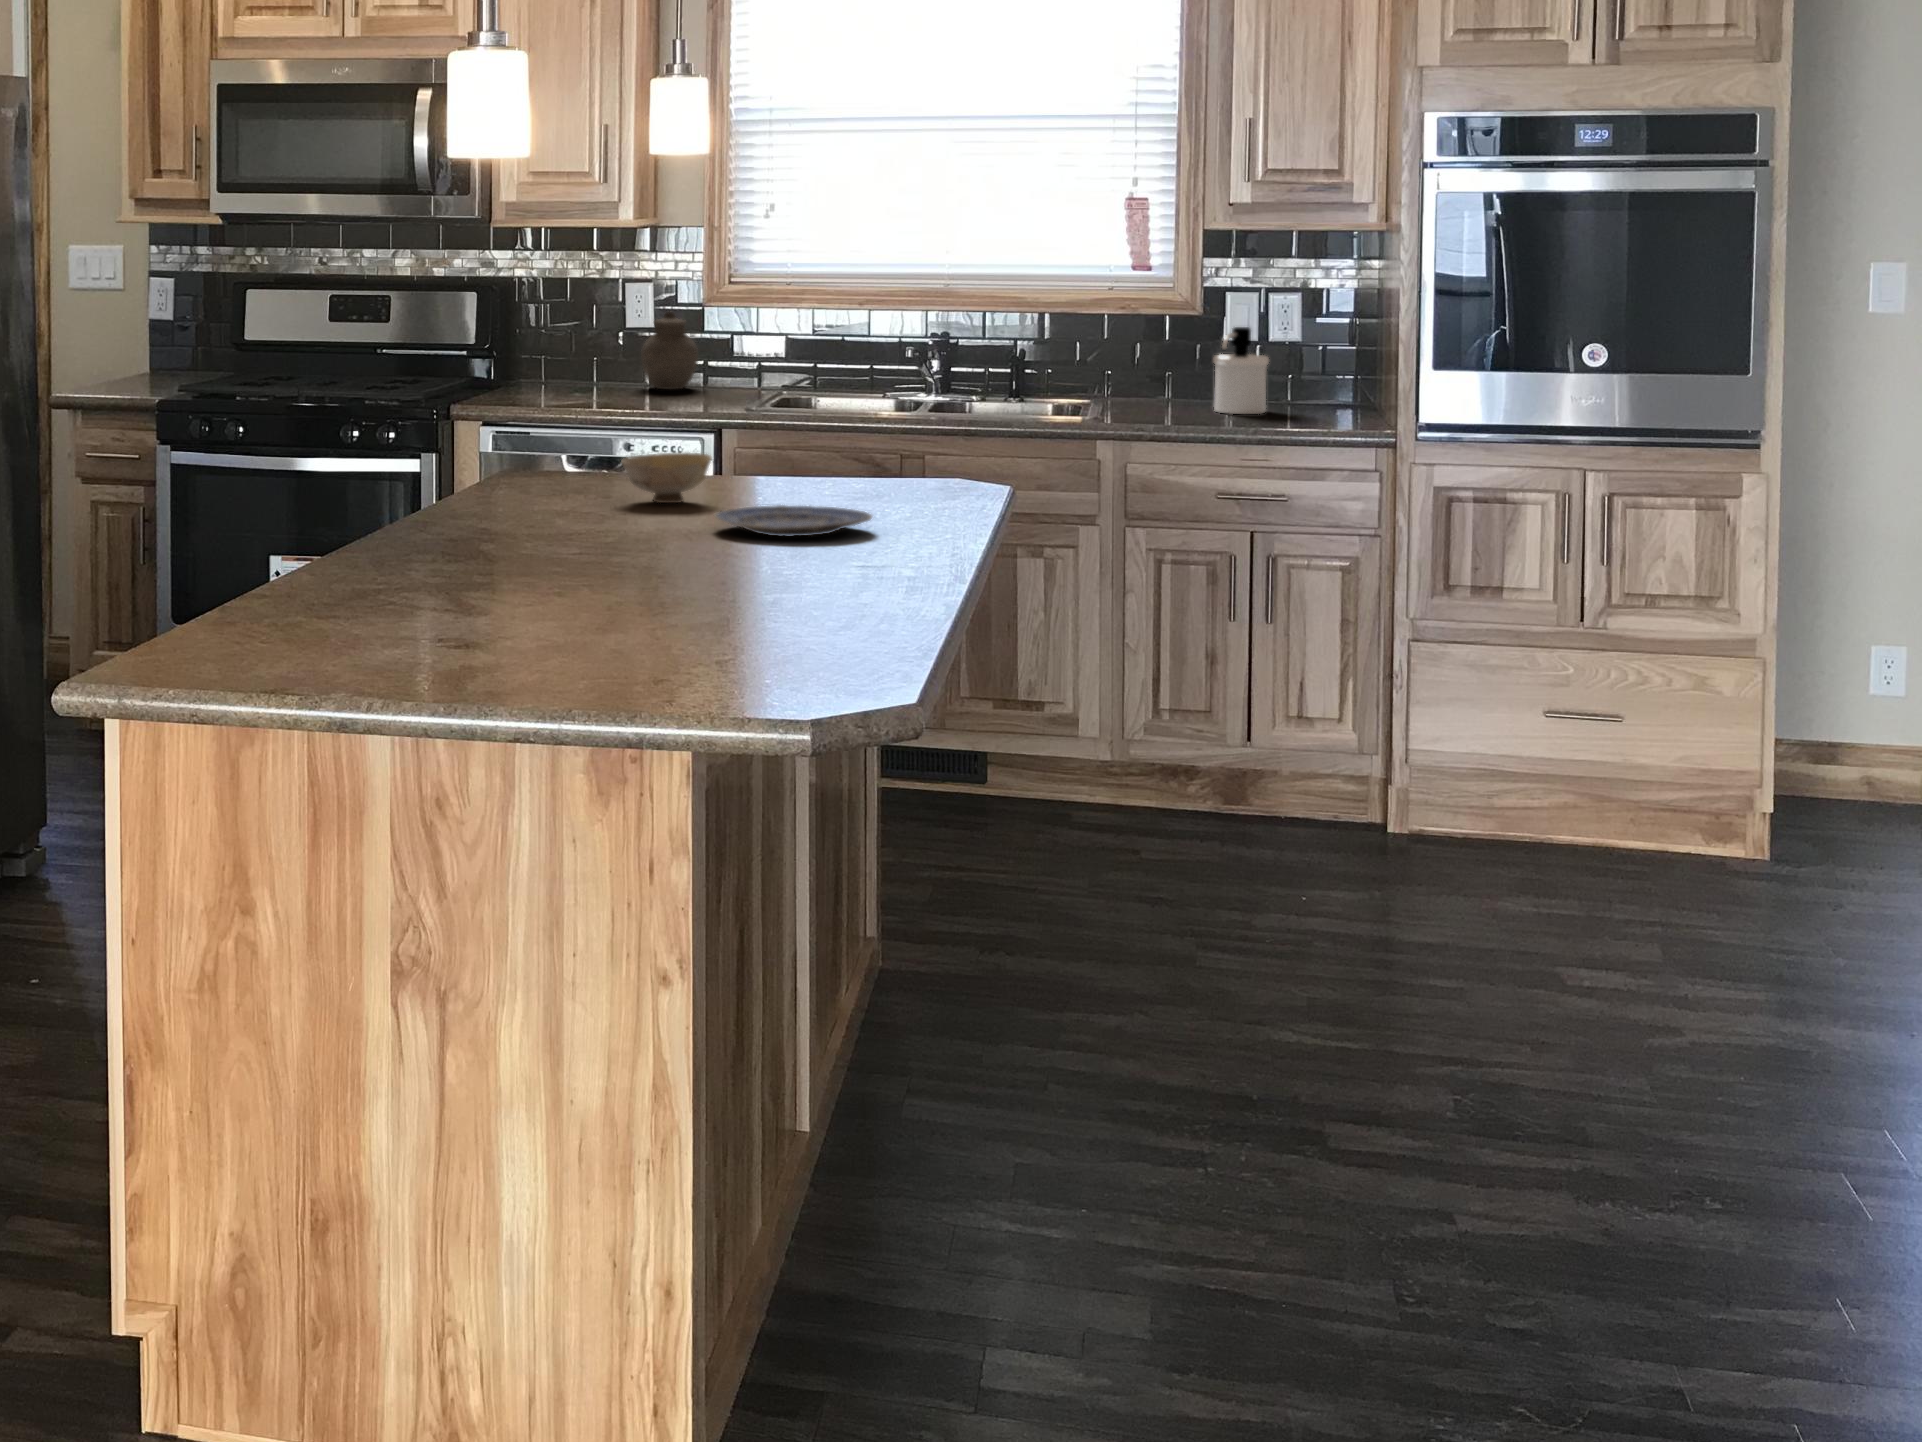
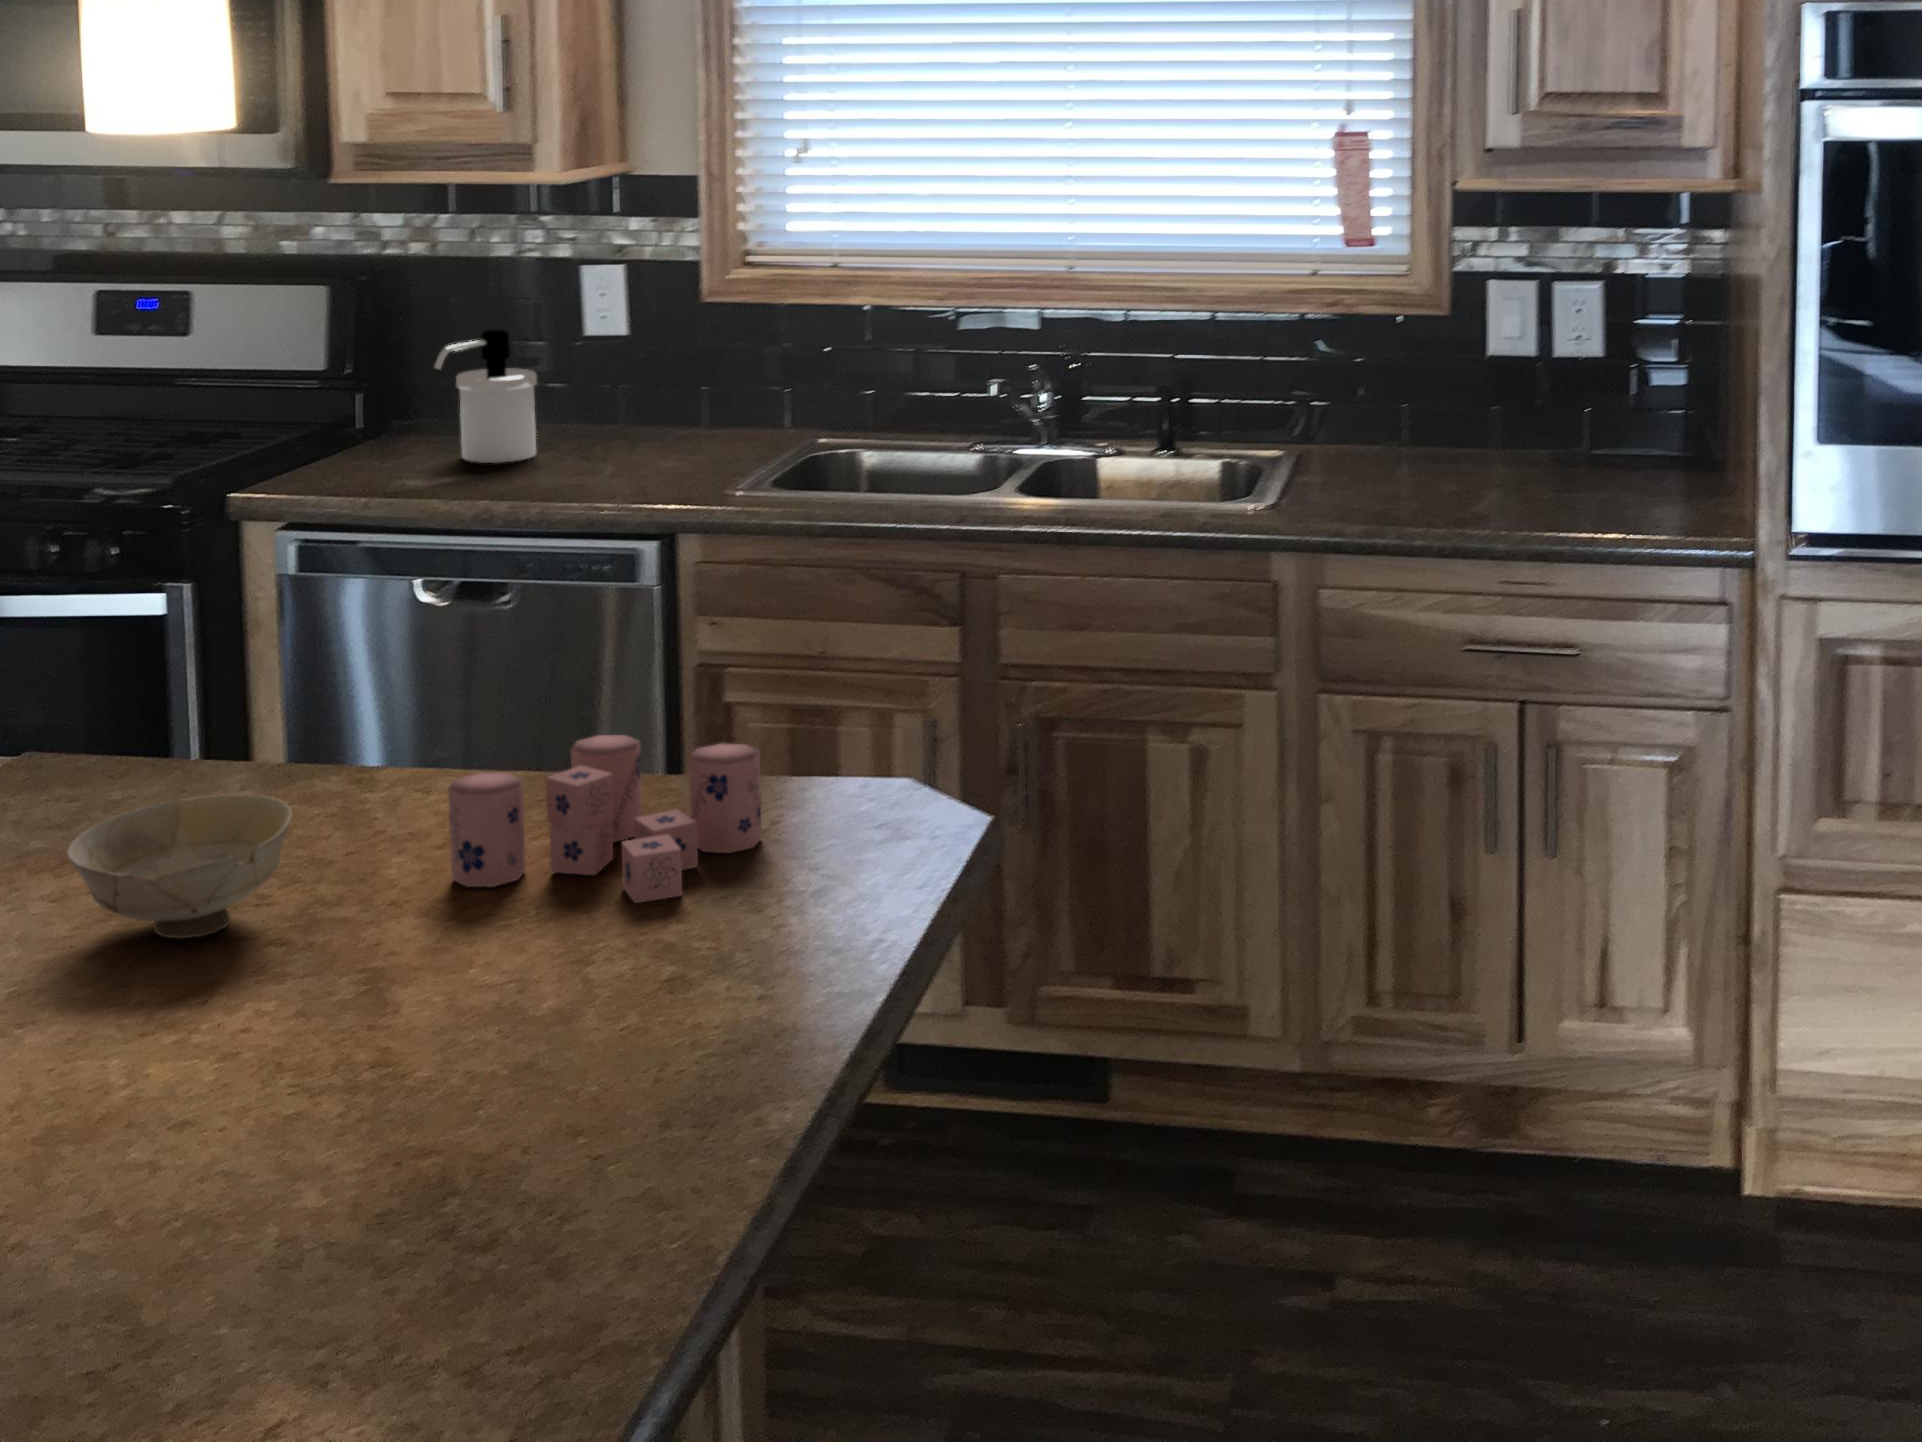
jar: present [641,312,698,390] -> none [583,316,676,441]
soap dispenser: present [1213,327,1269,414] -> present [434,330,537,463]
candle: none [767,445,898,500] -> present [448,735,762,903]
plate: present [714,505,872,536] -> none [79,1023,518,1218]

